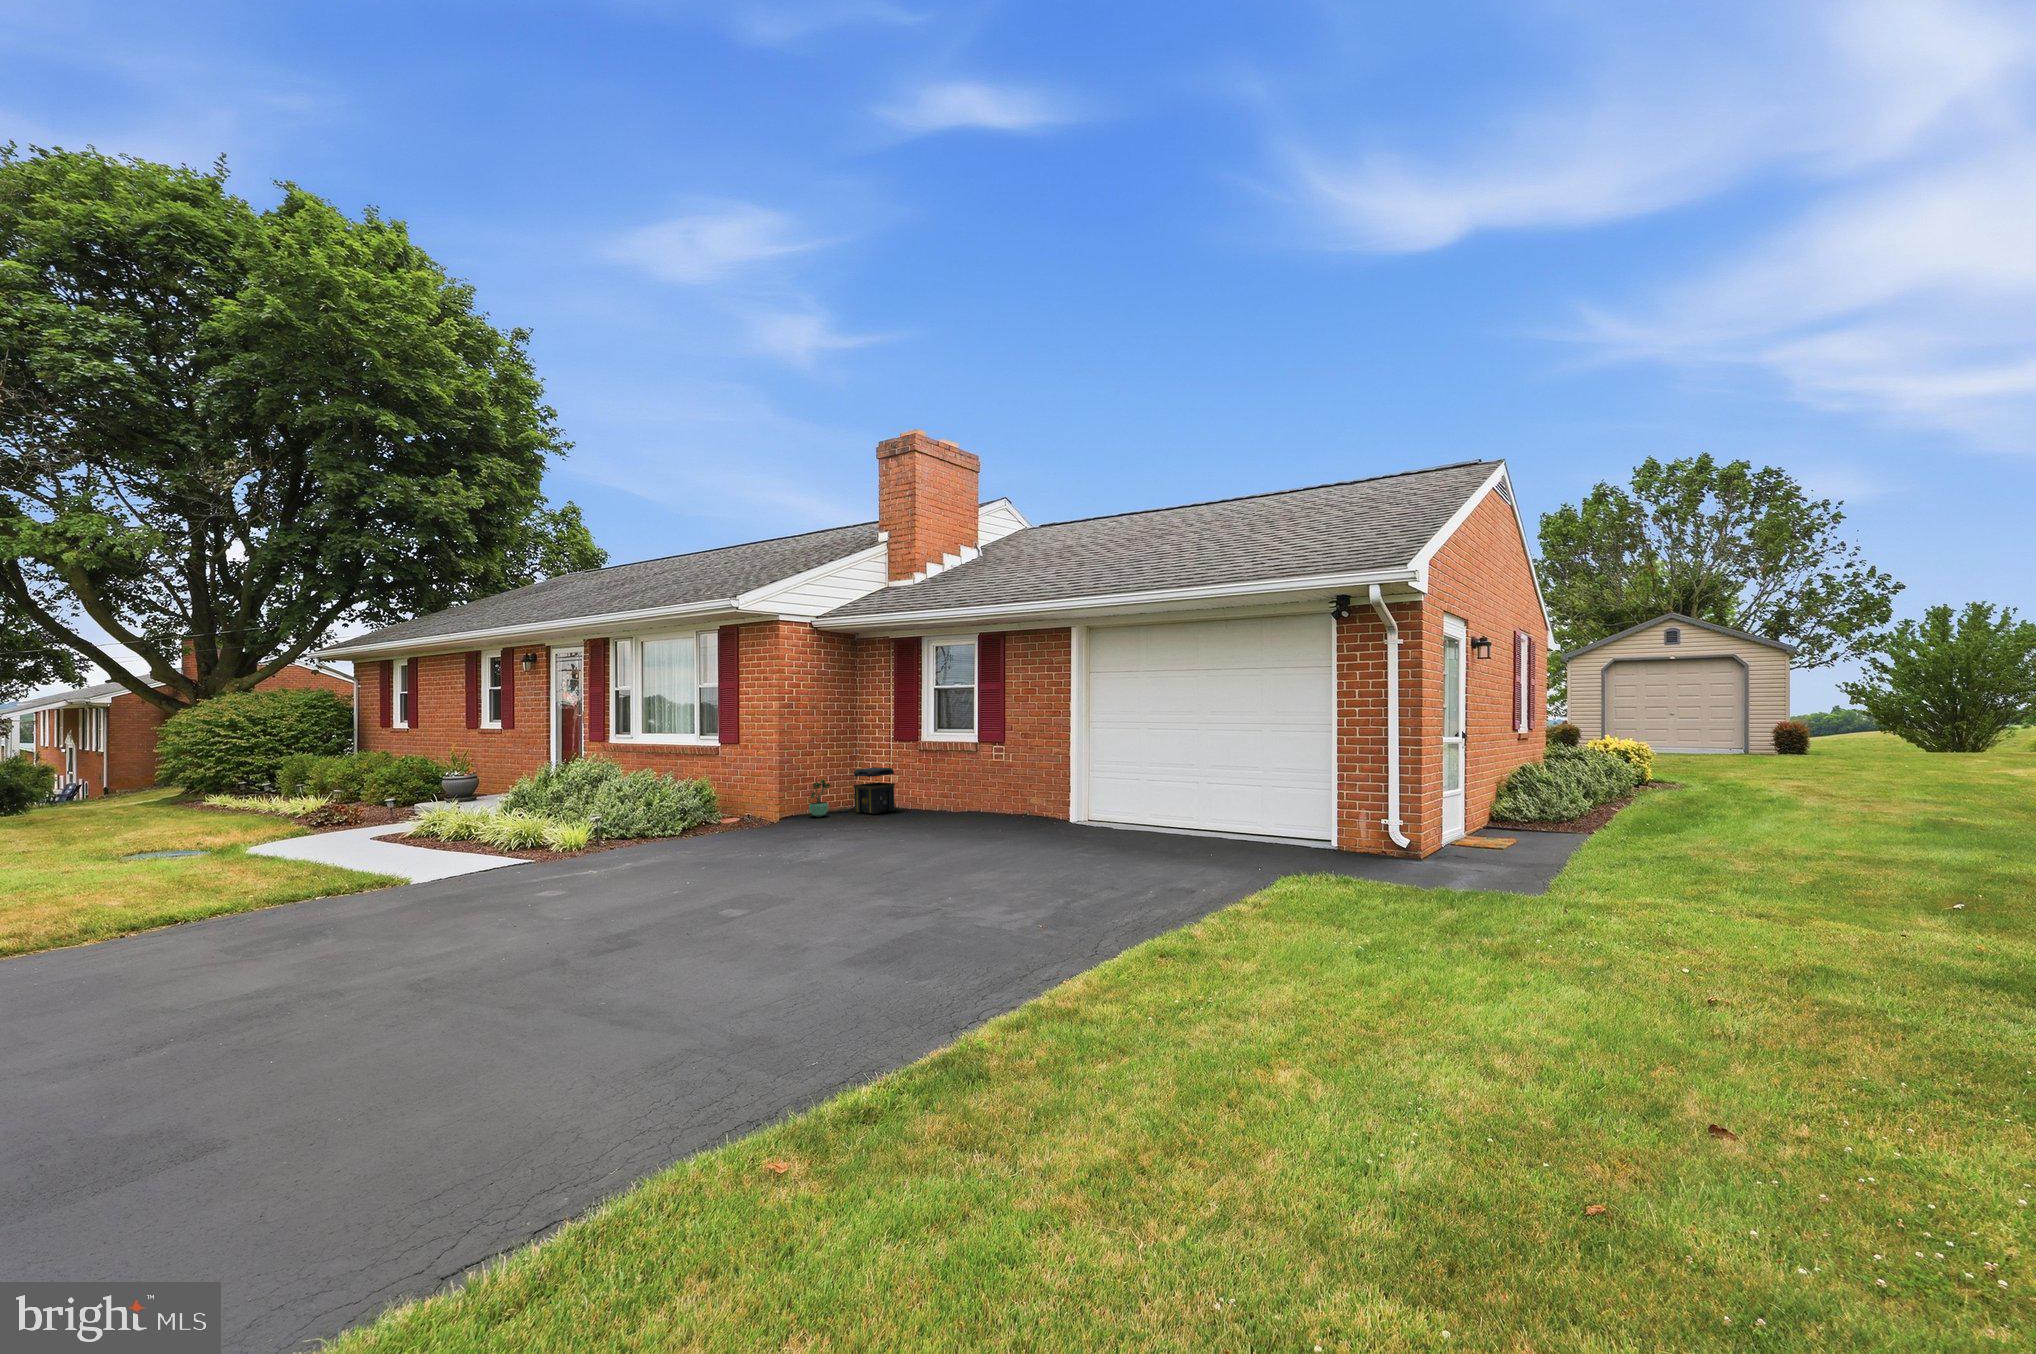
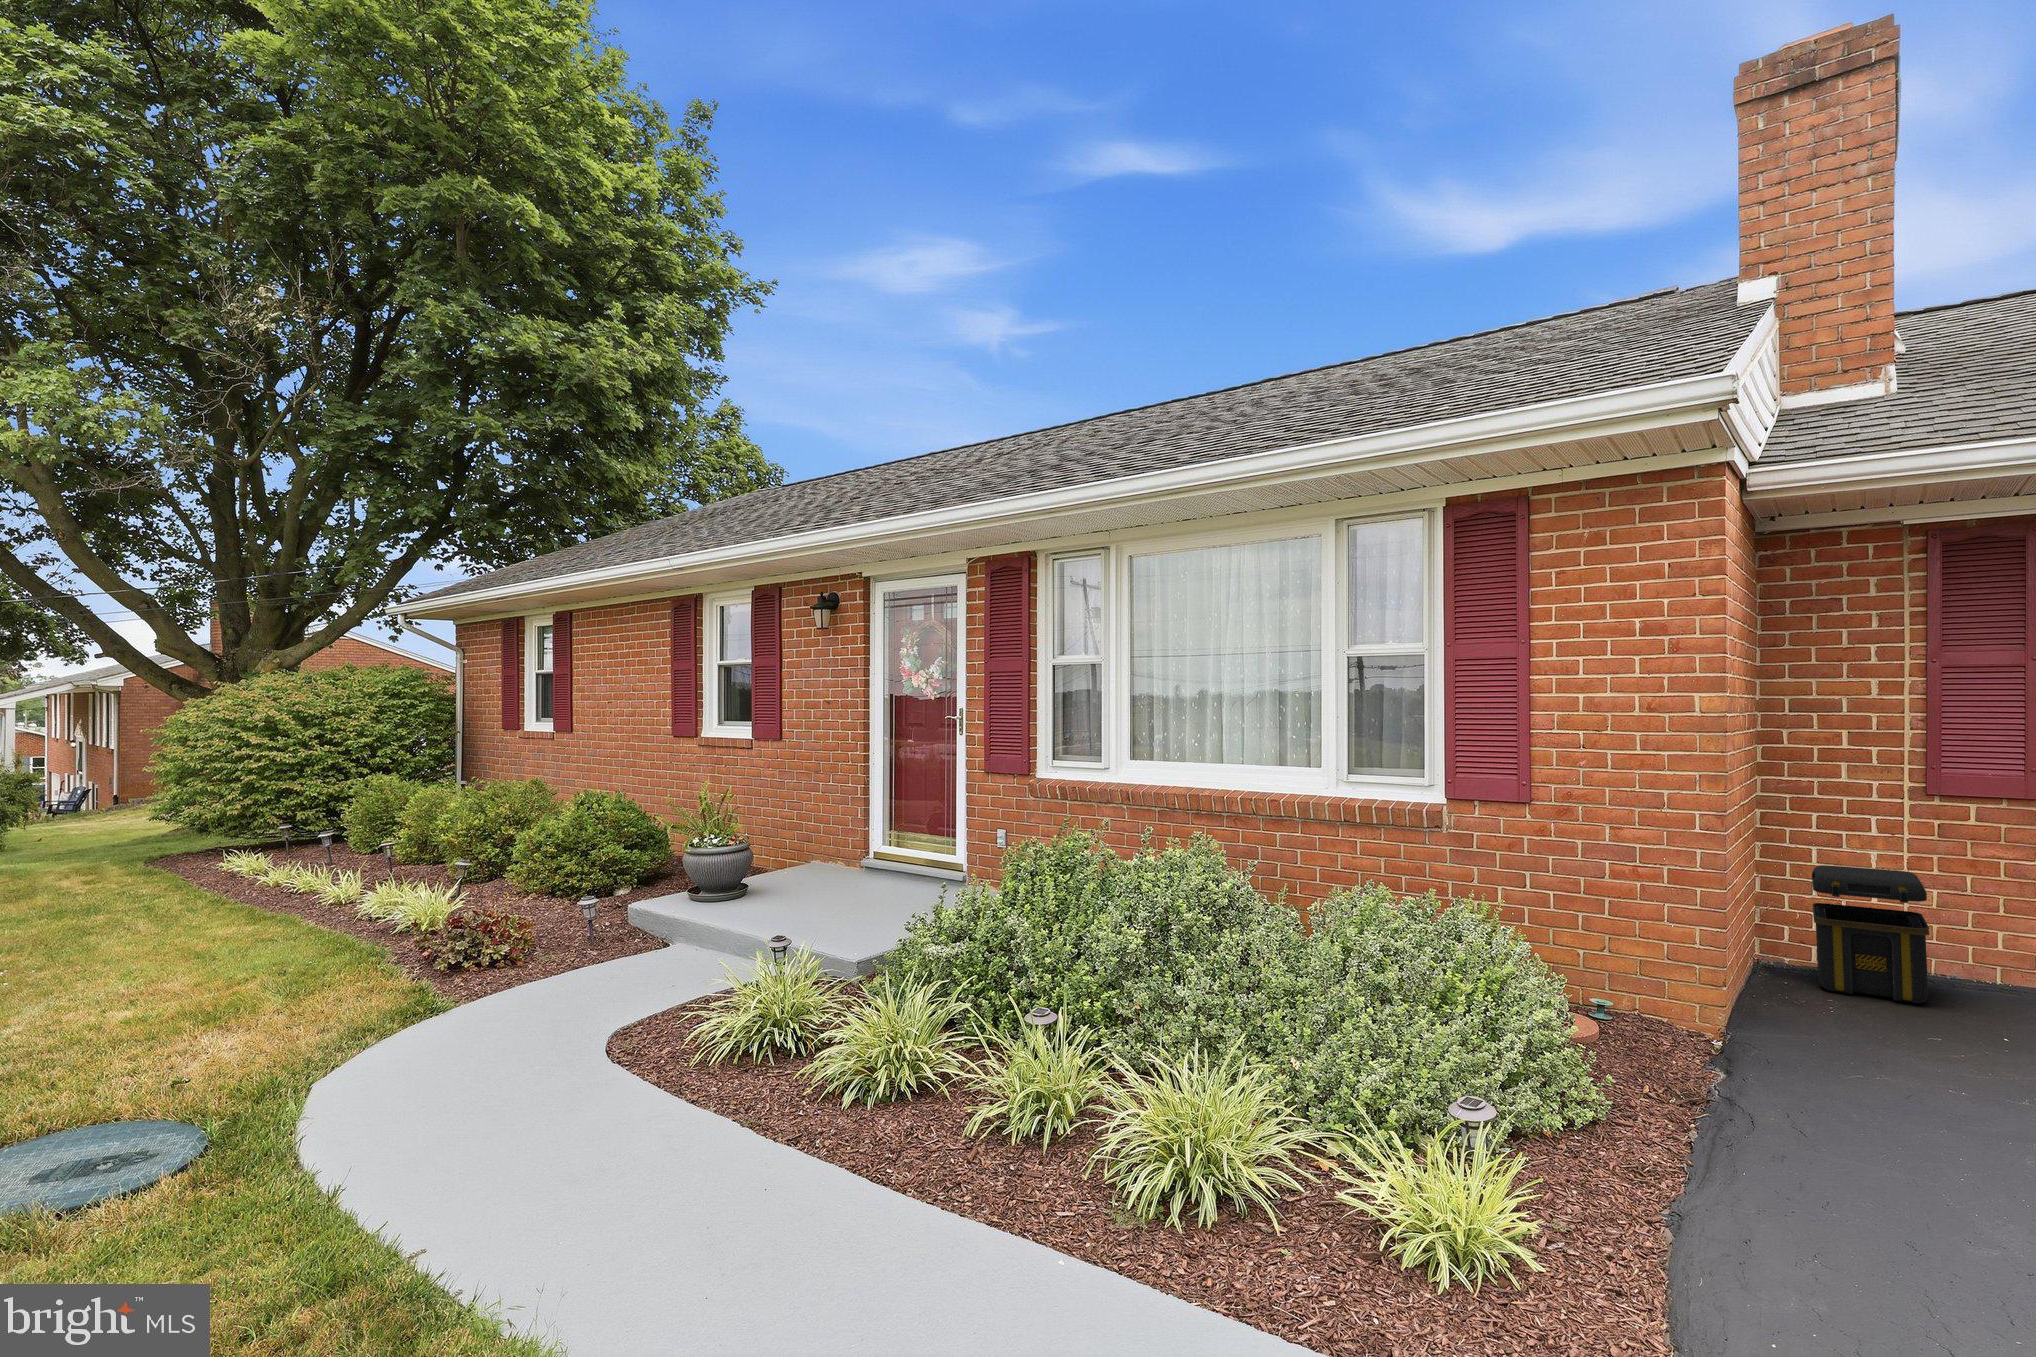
potted plant: present [809,779,830,817] -> none [1749,907,1816,1013]

